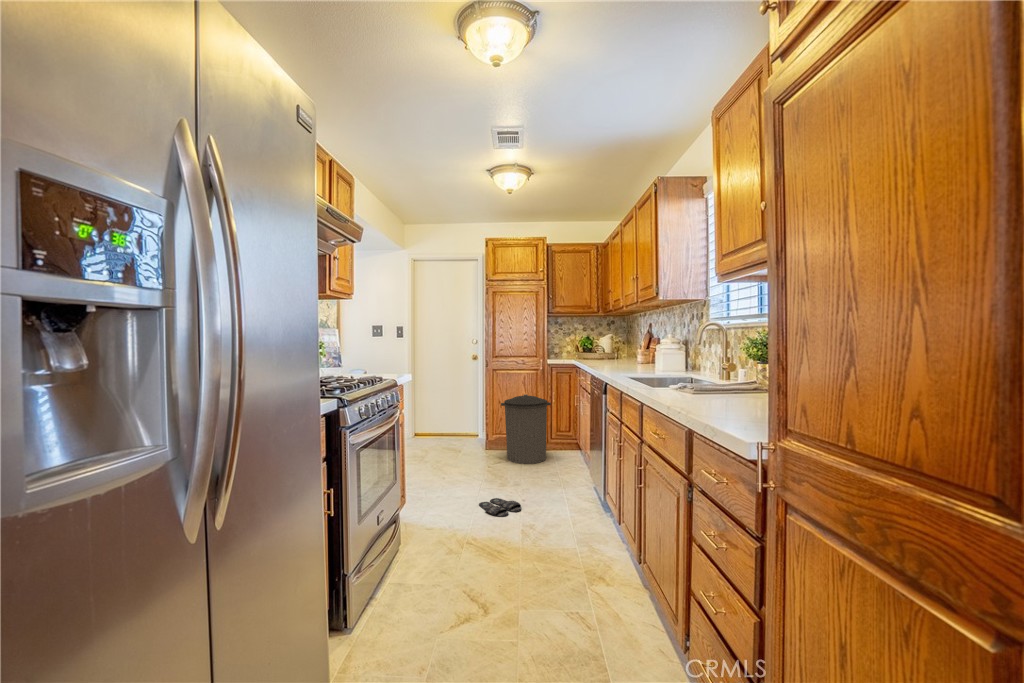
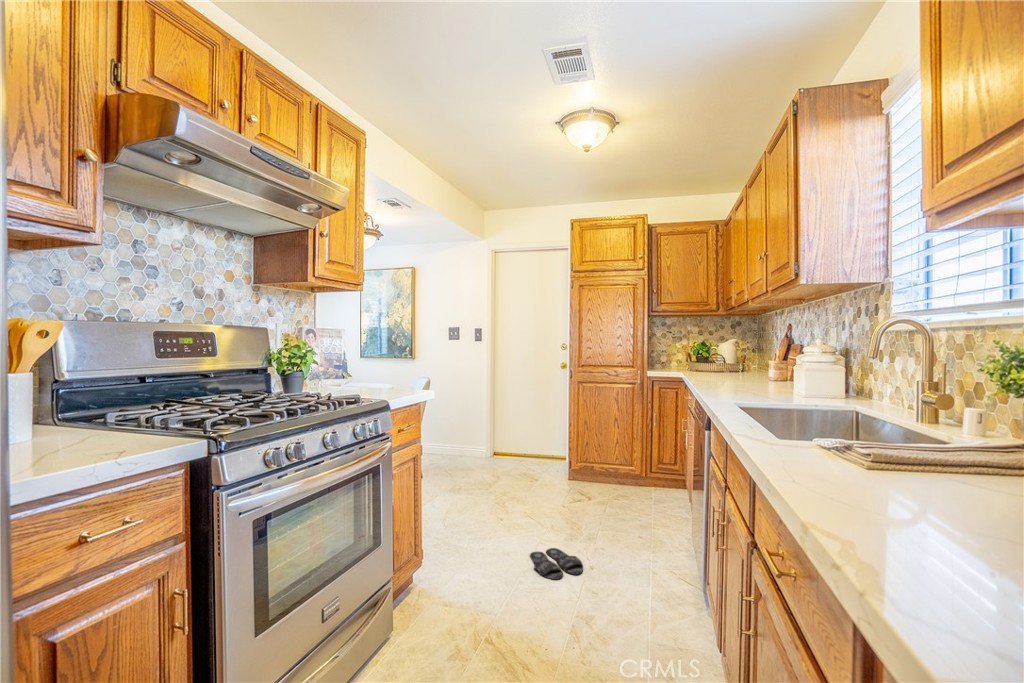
trash can: present [501,394,551,464] -> none [583,413,646,501]

